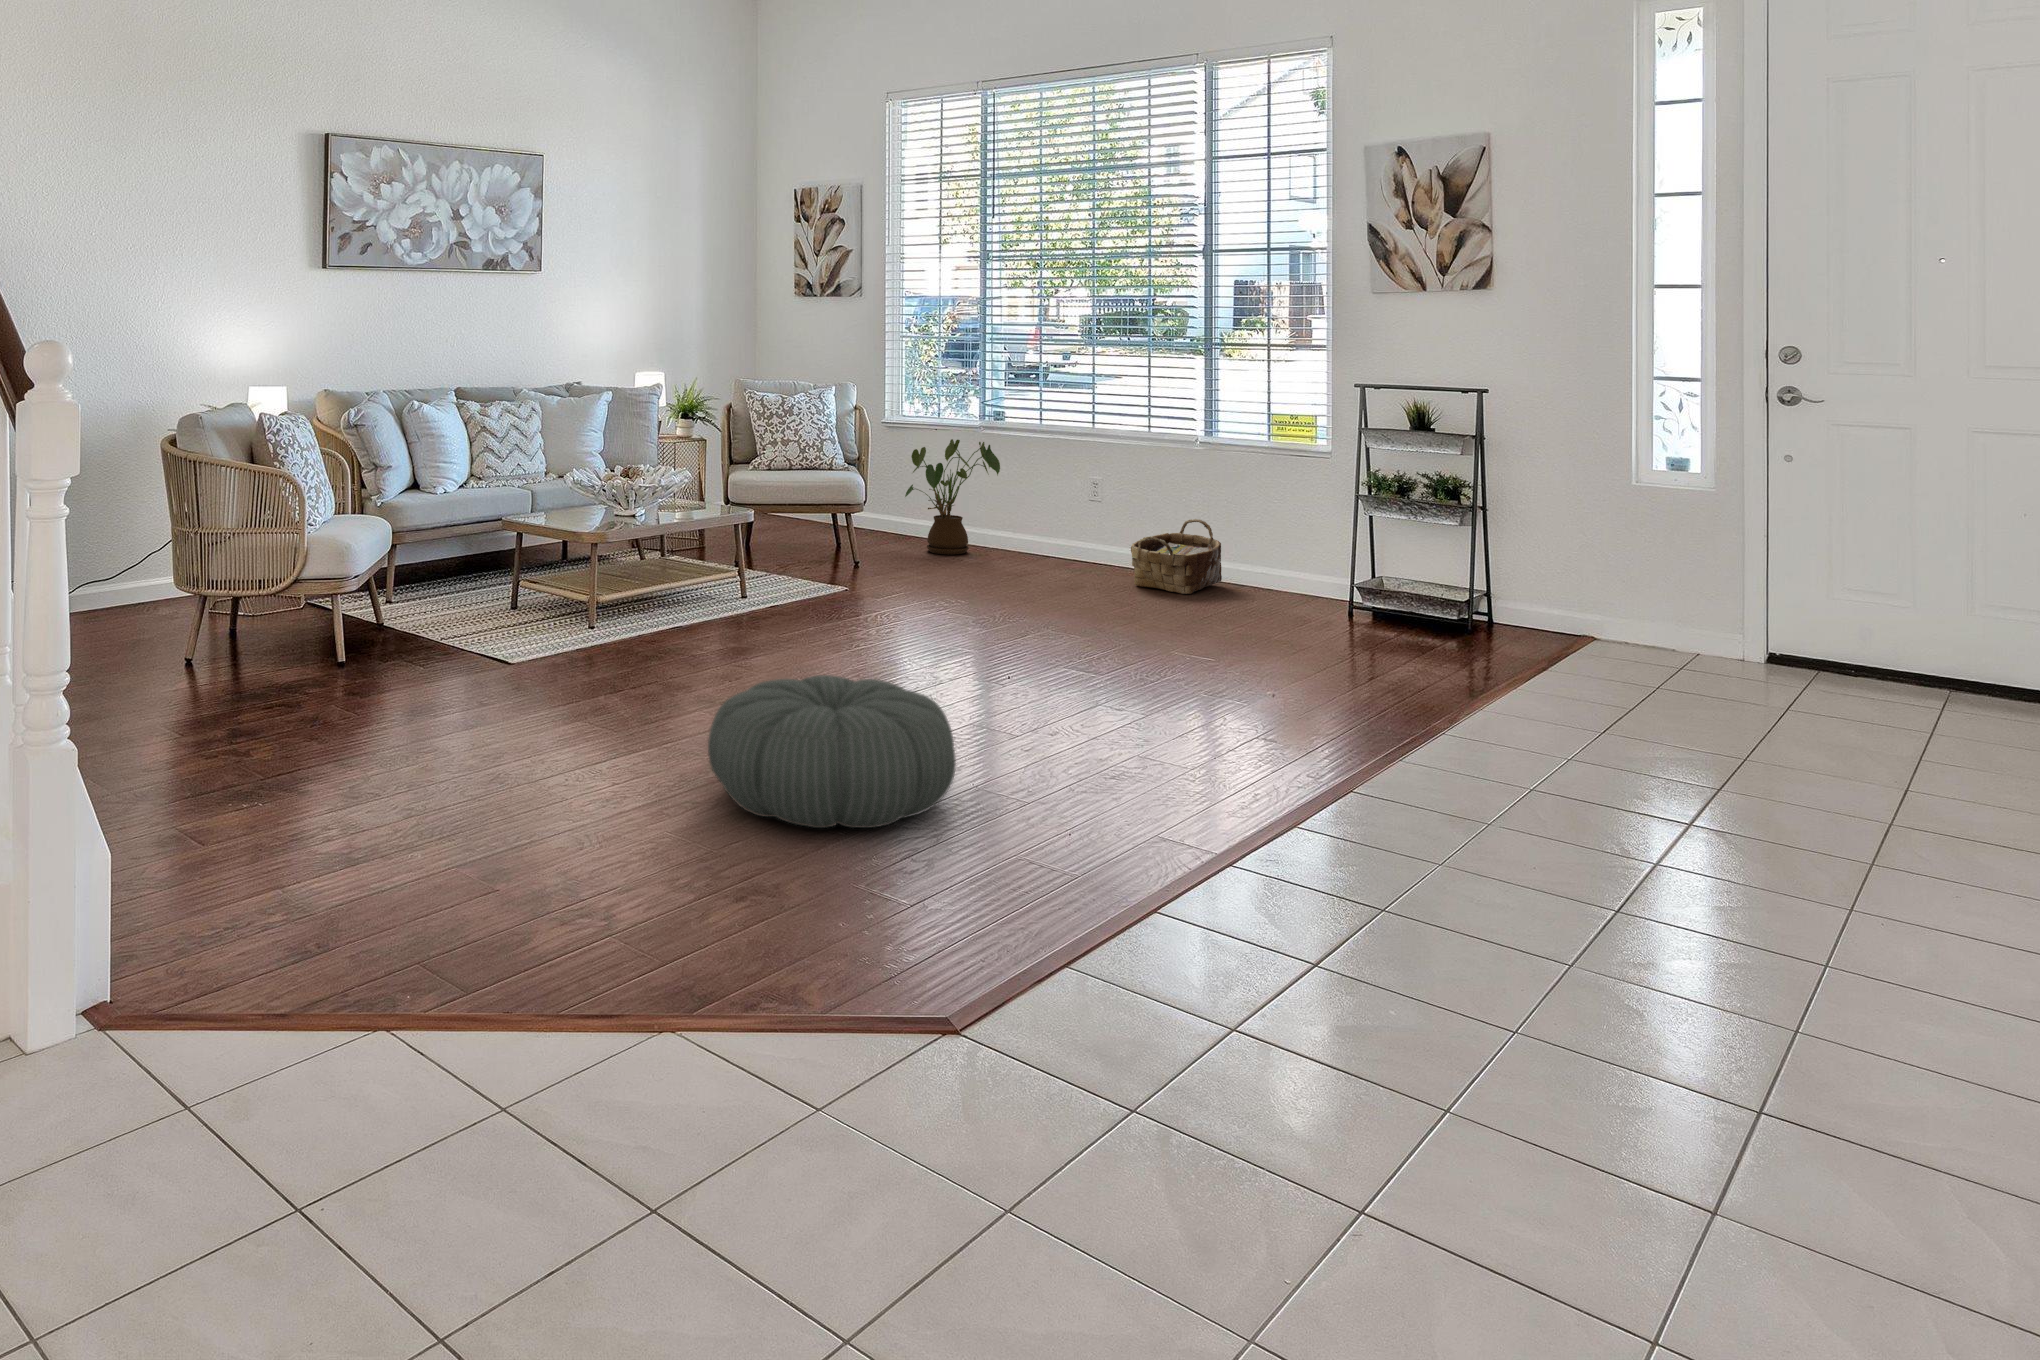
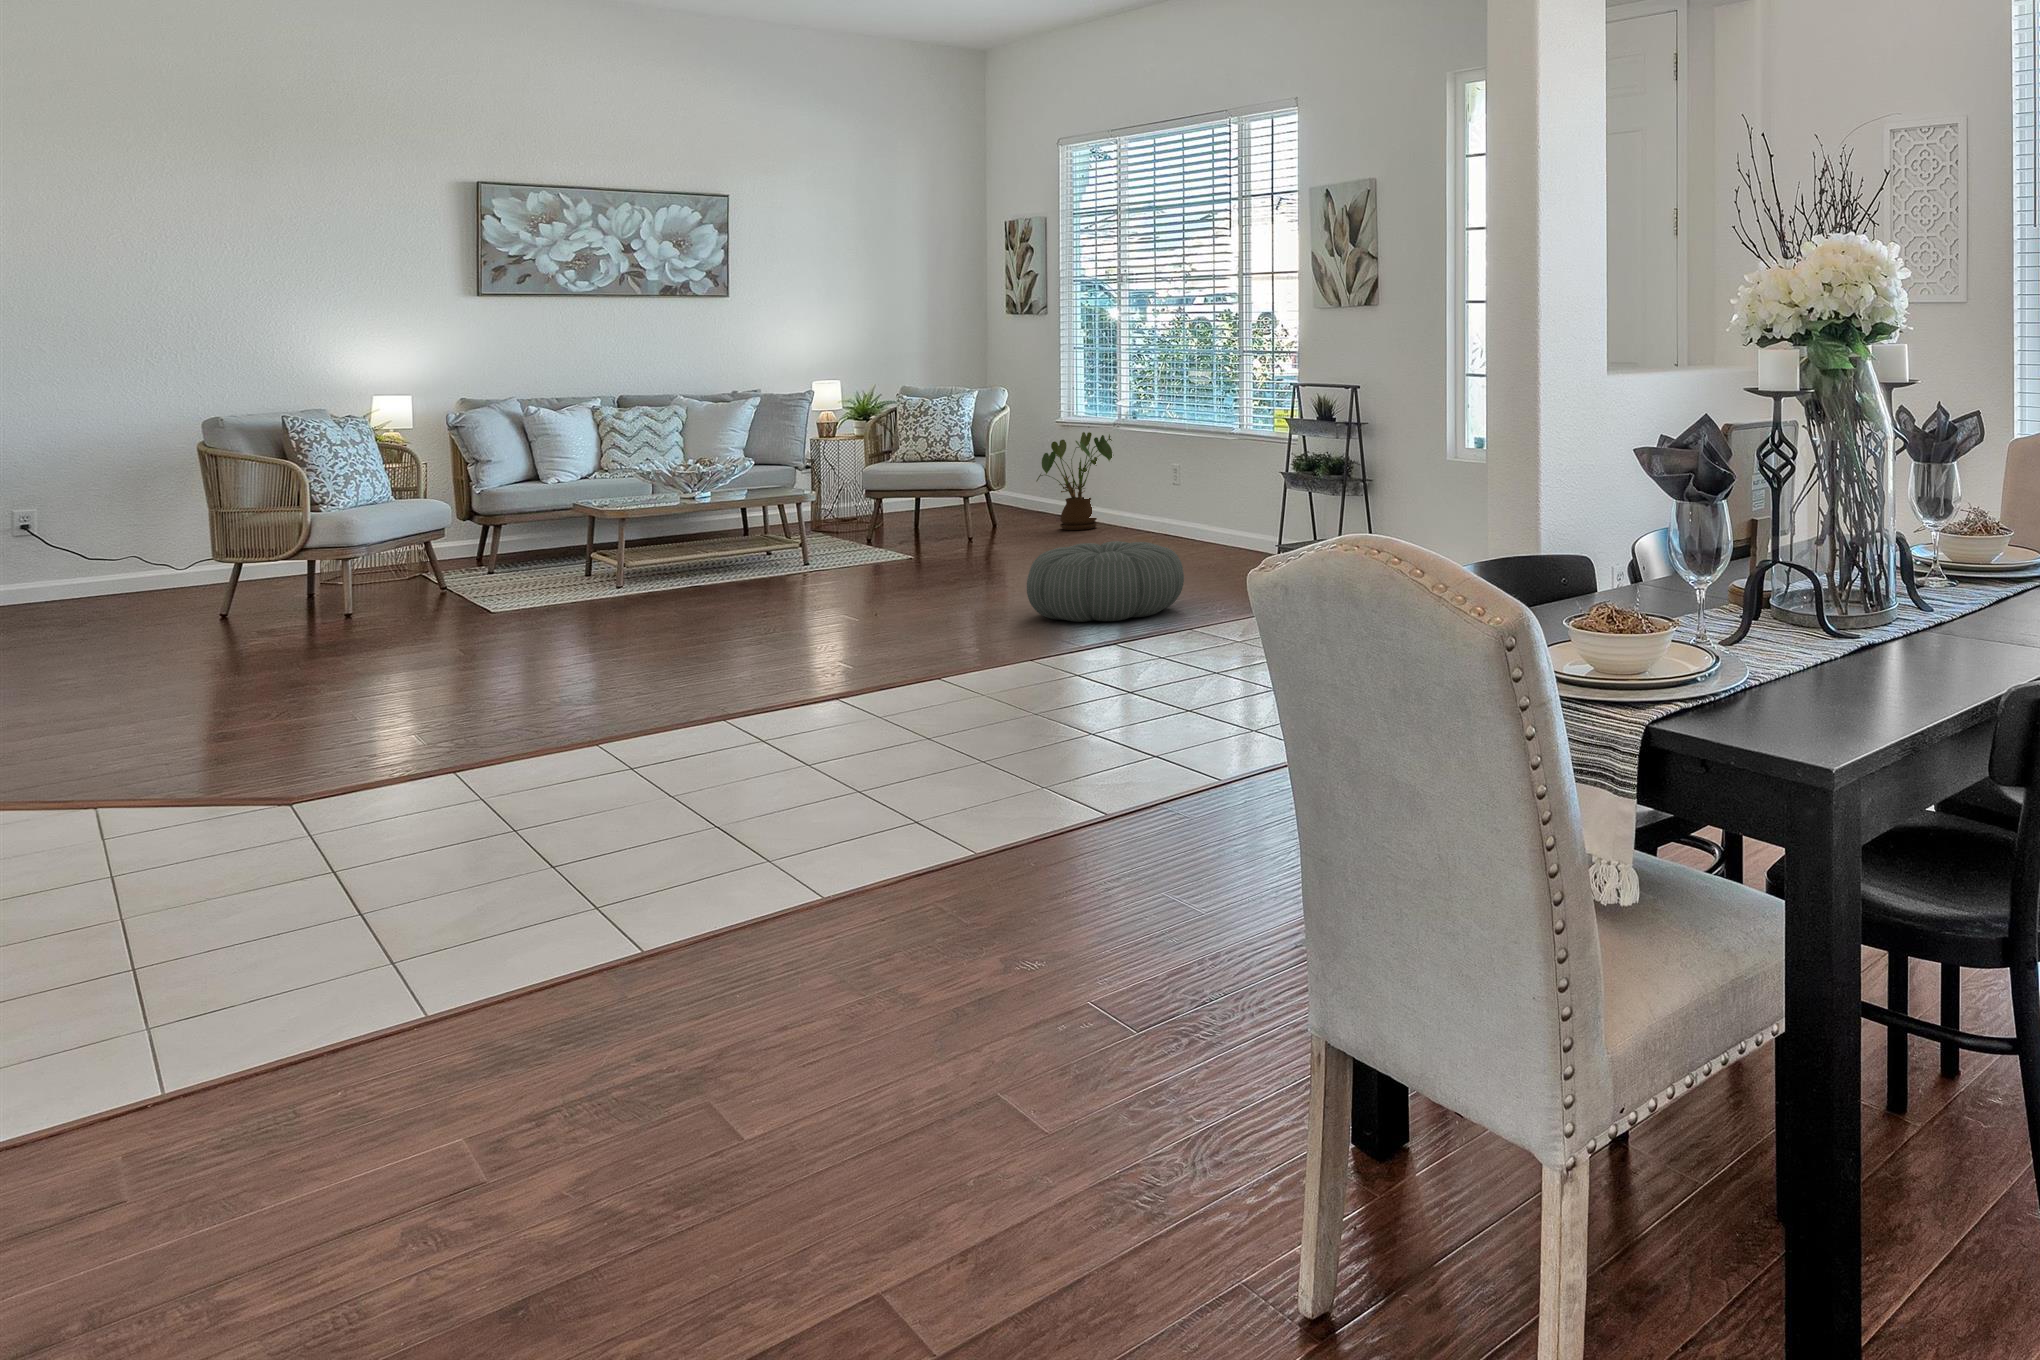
woven basket: present [1131,519,1222,594] -> none [1163,490,1244,551]
pouf: present [708,675,956,828] -> present [1027,541,1184,622]

